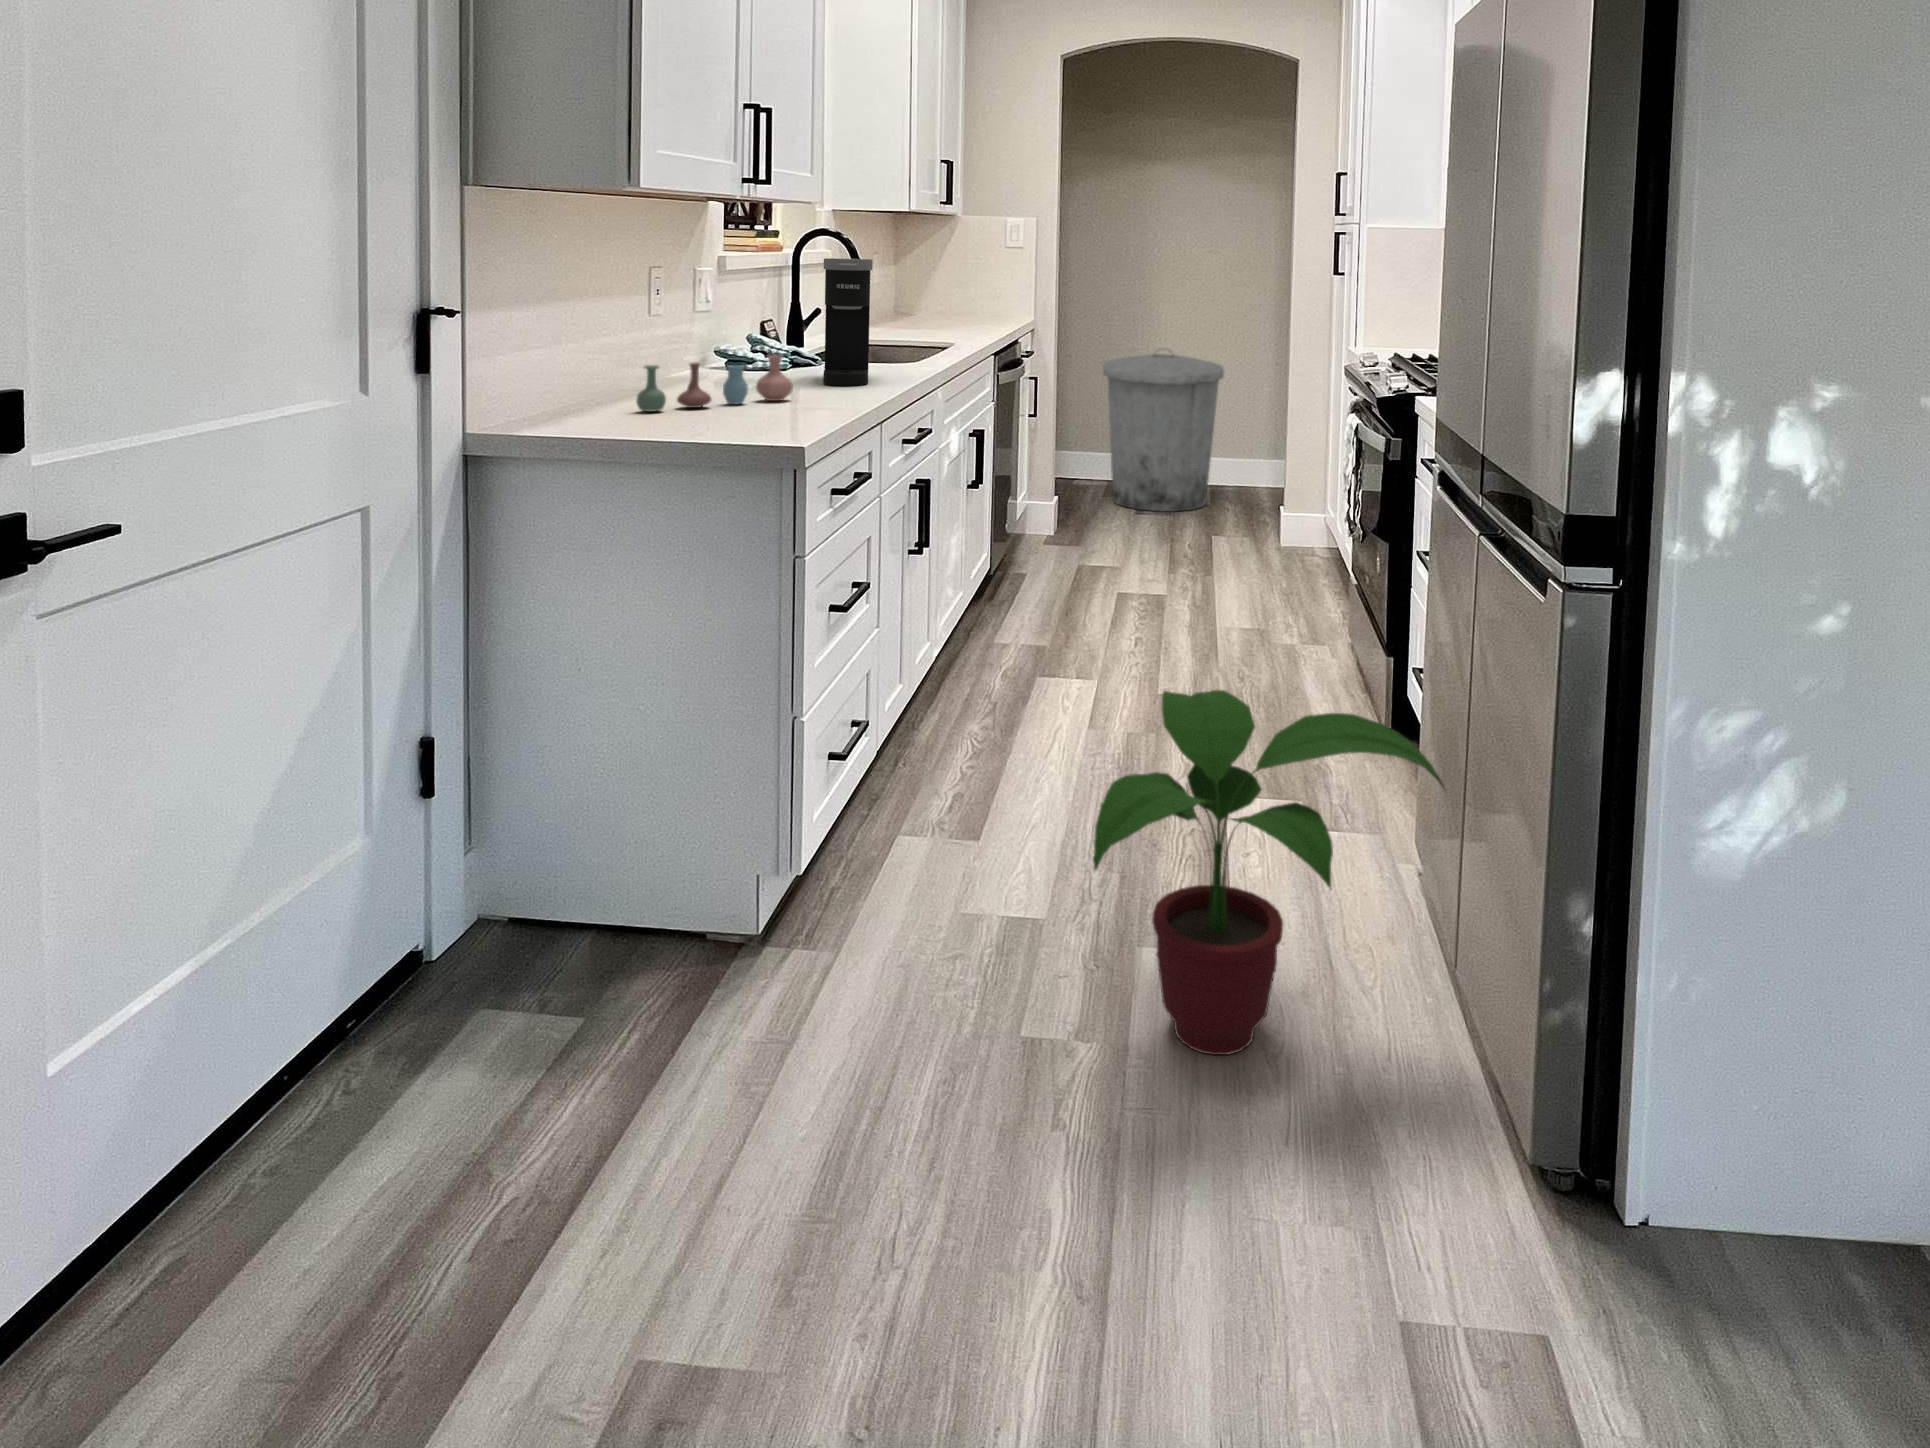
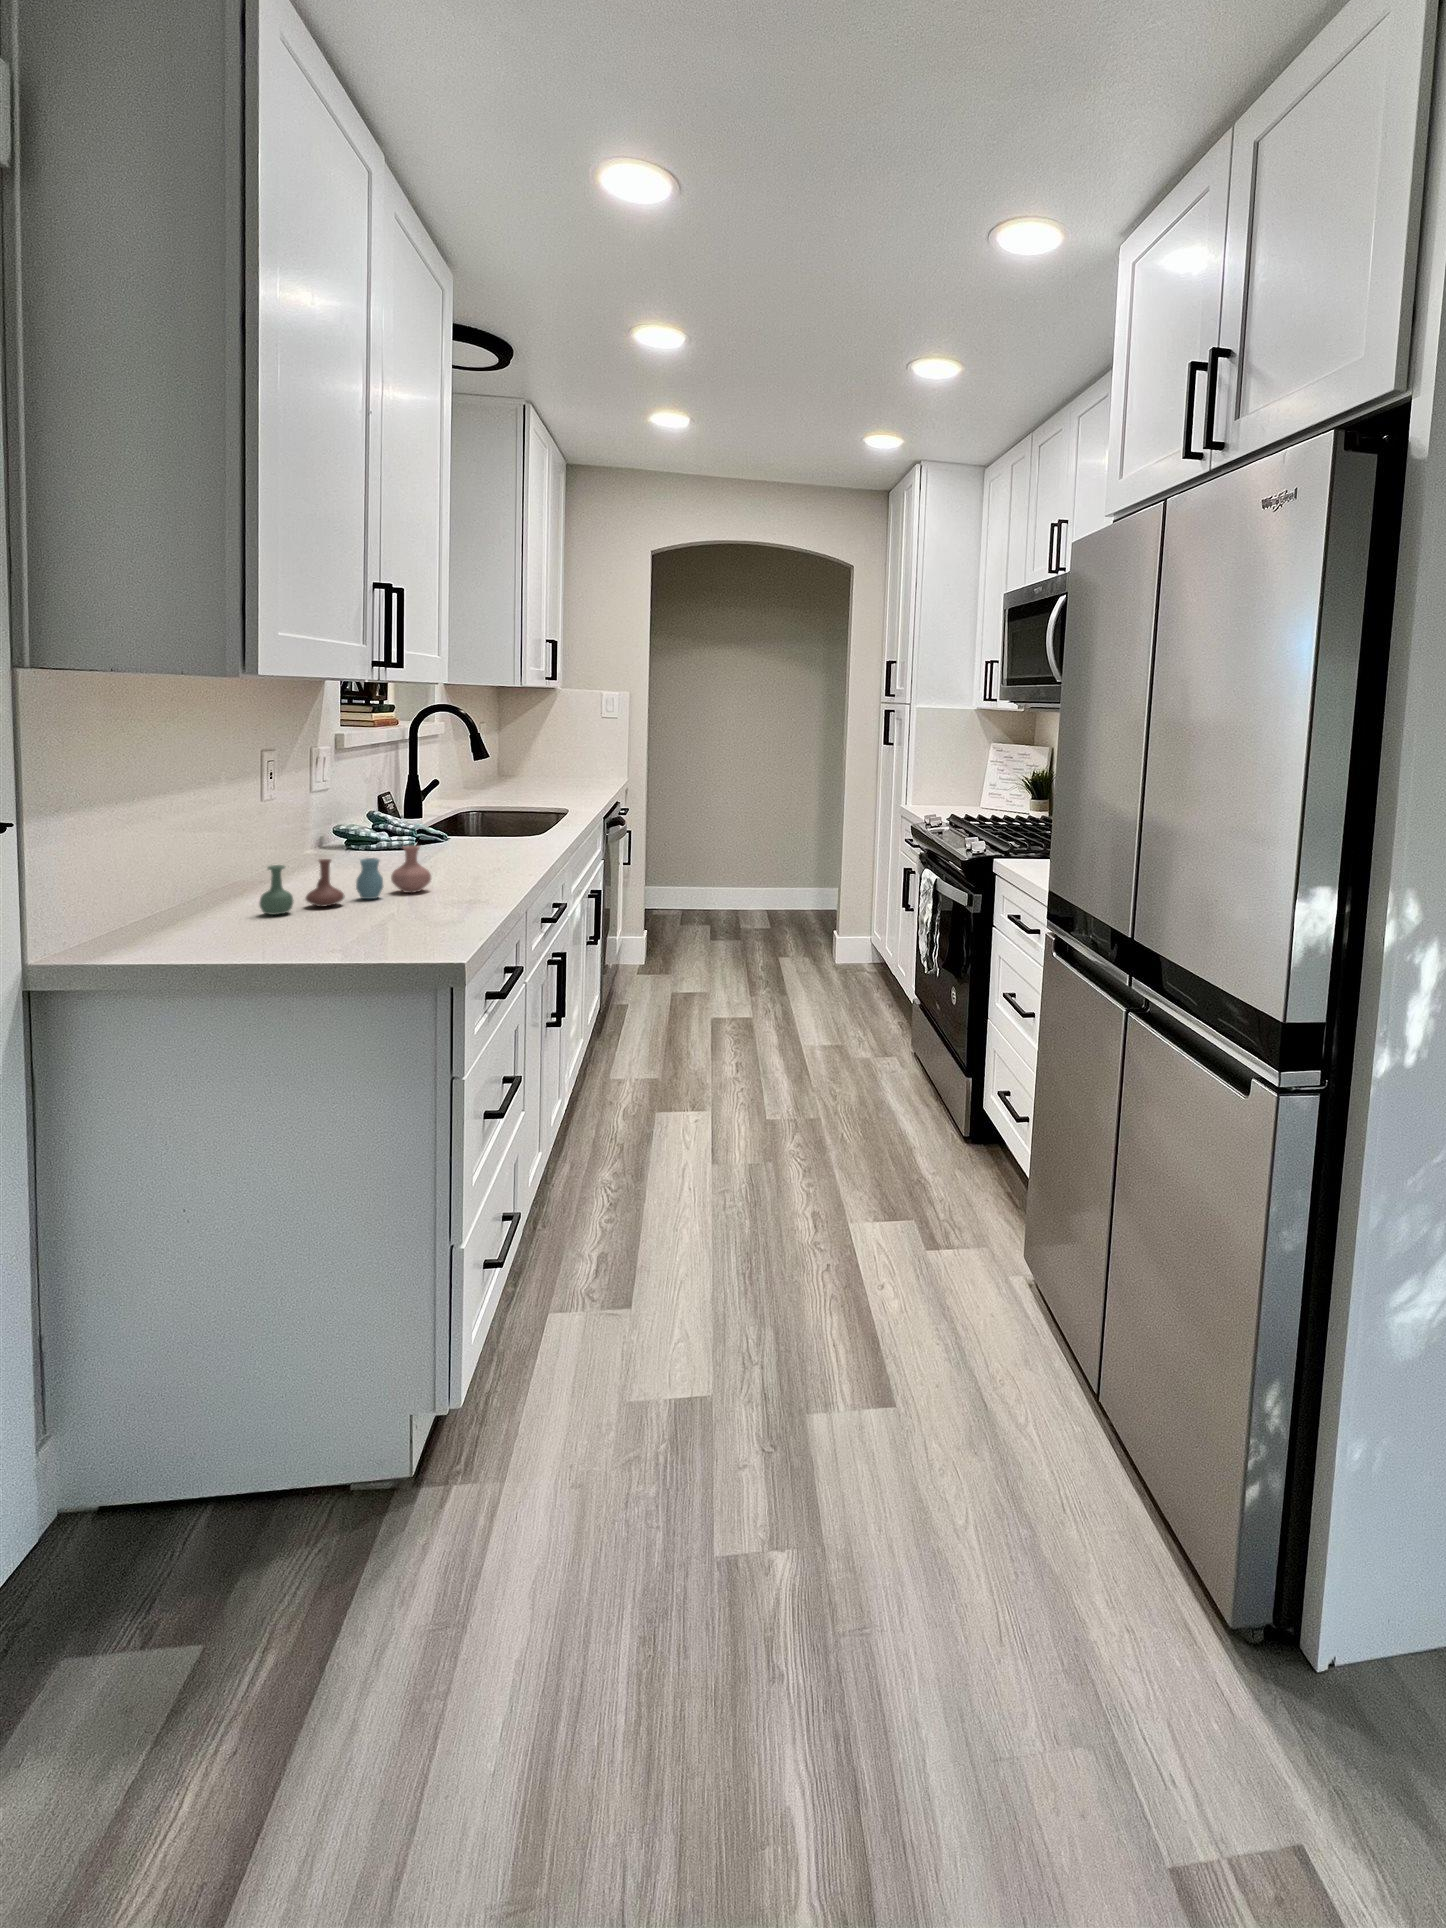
coffee maker: present [823,258,873,386] -> none [455,743,505,868]
trash can: present [1103,348,1224,512] -> none [680,801,781,936]
potted plant: present [1093,690,1444,1055] -> none [785,1162,1111,1539]

